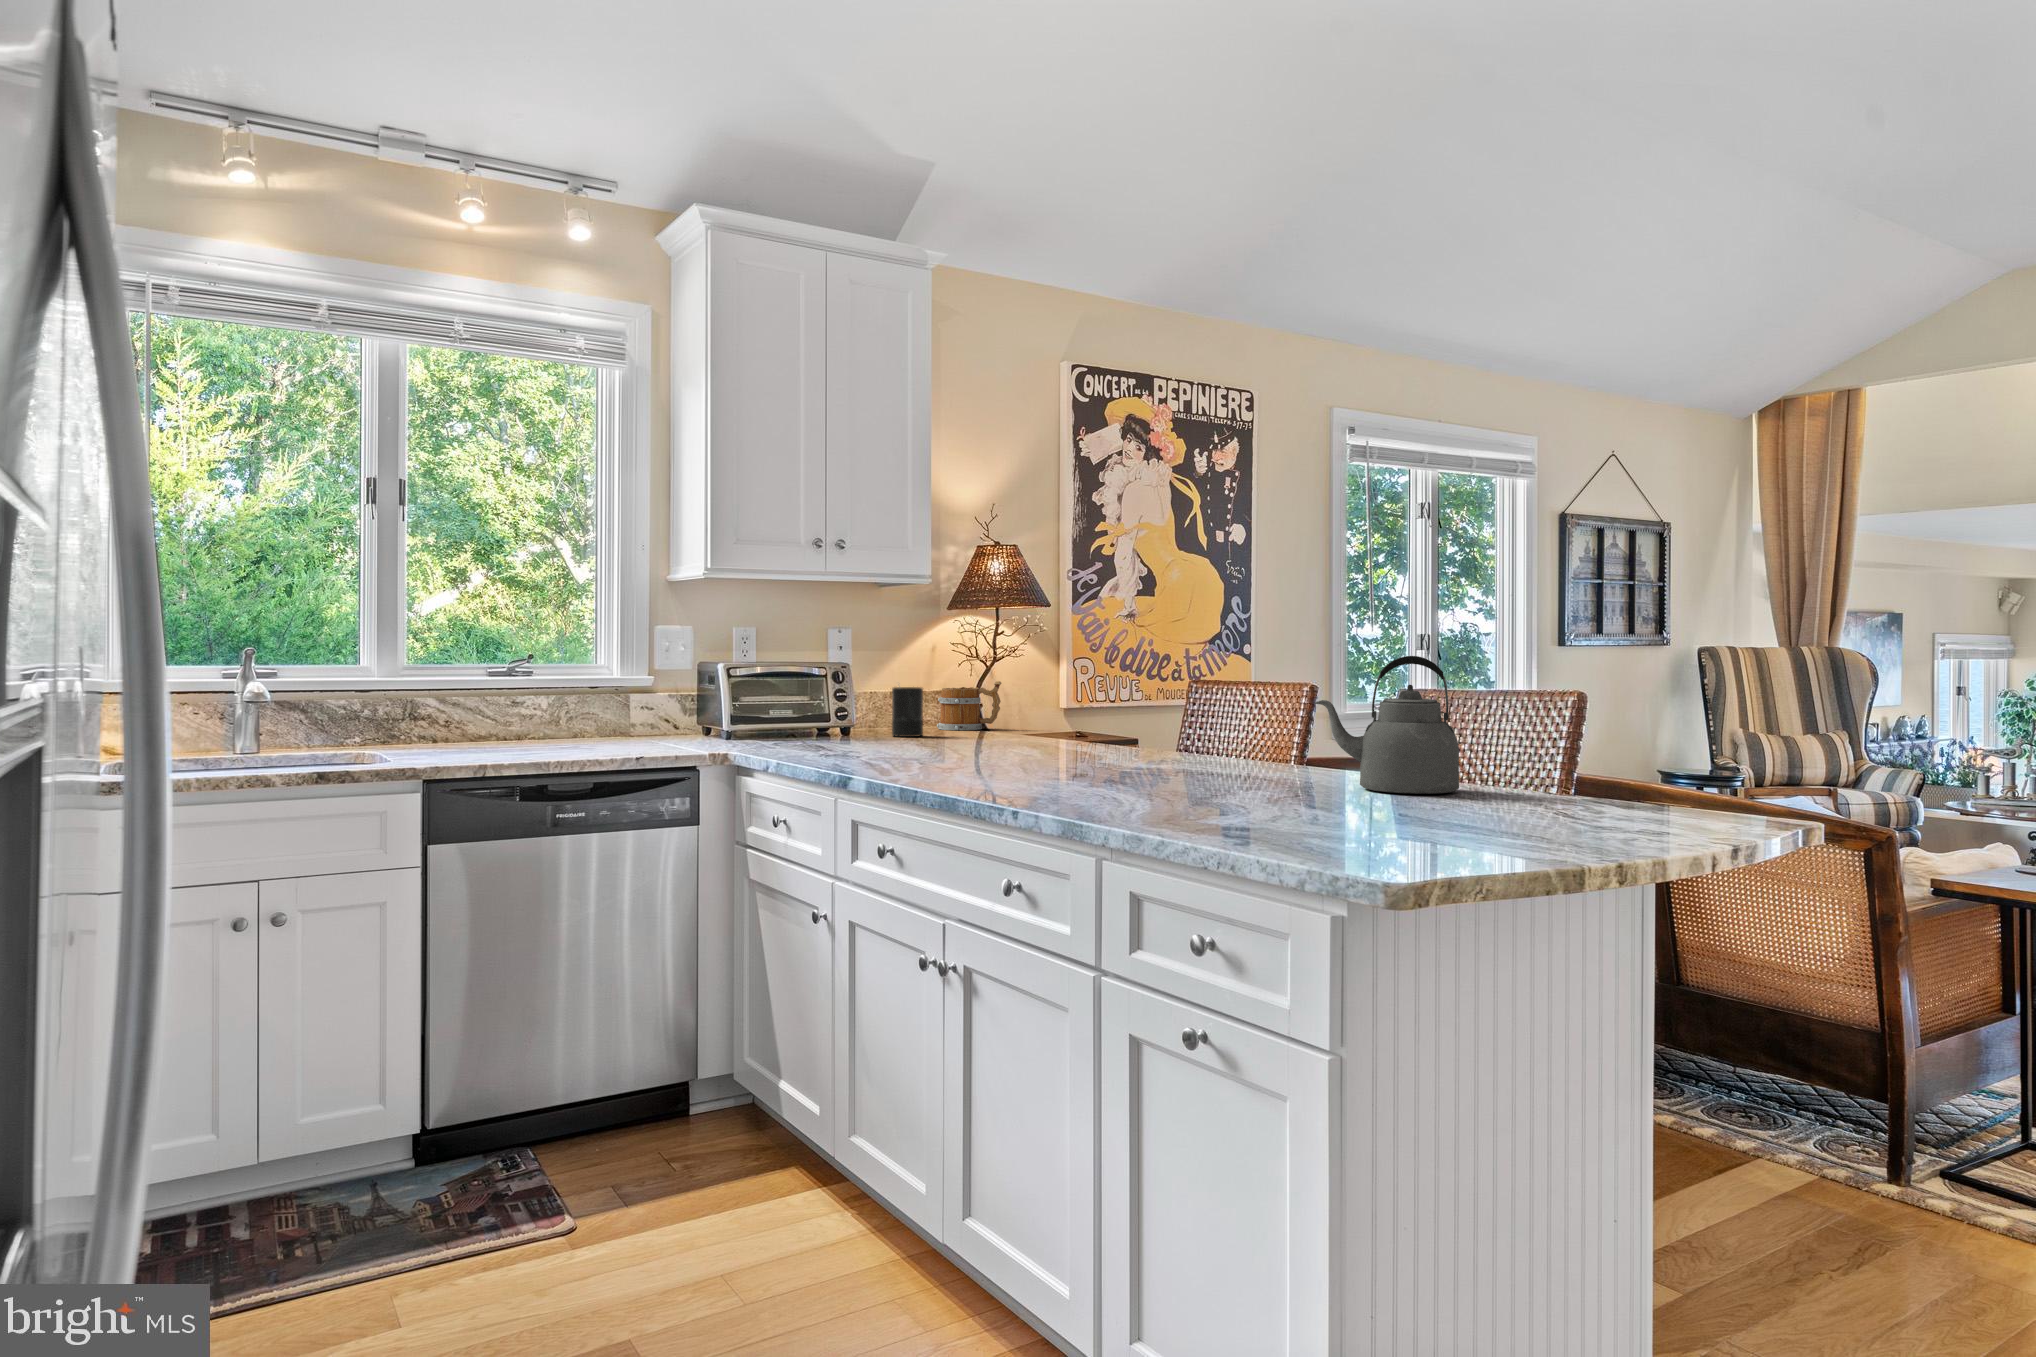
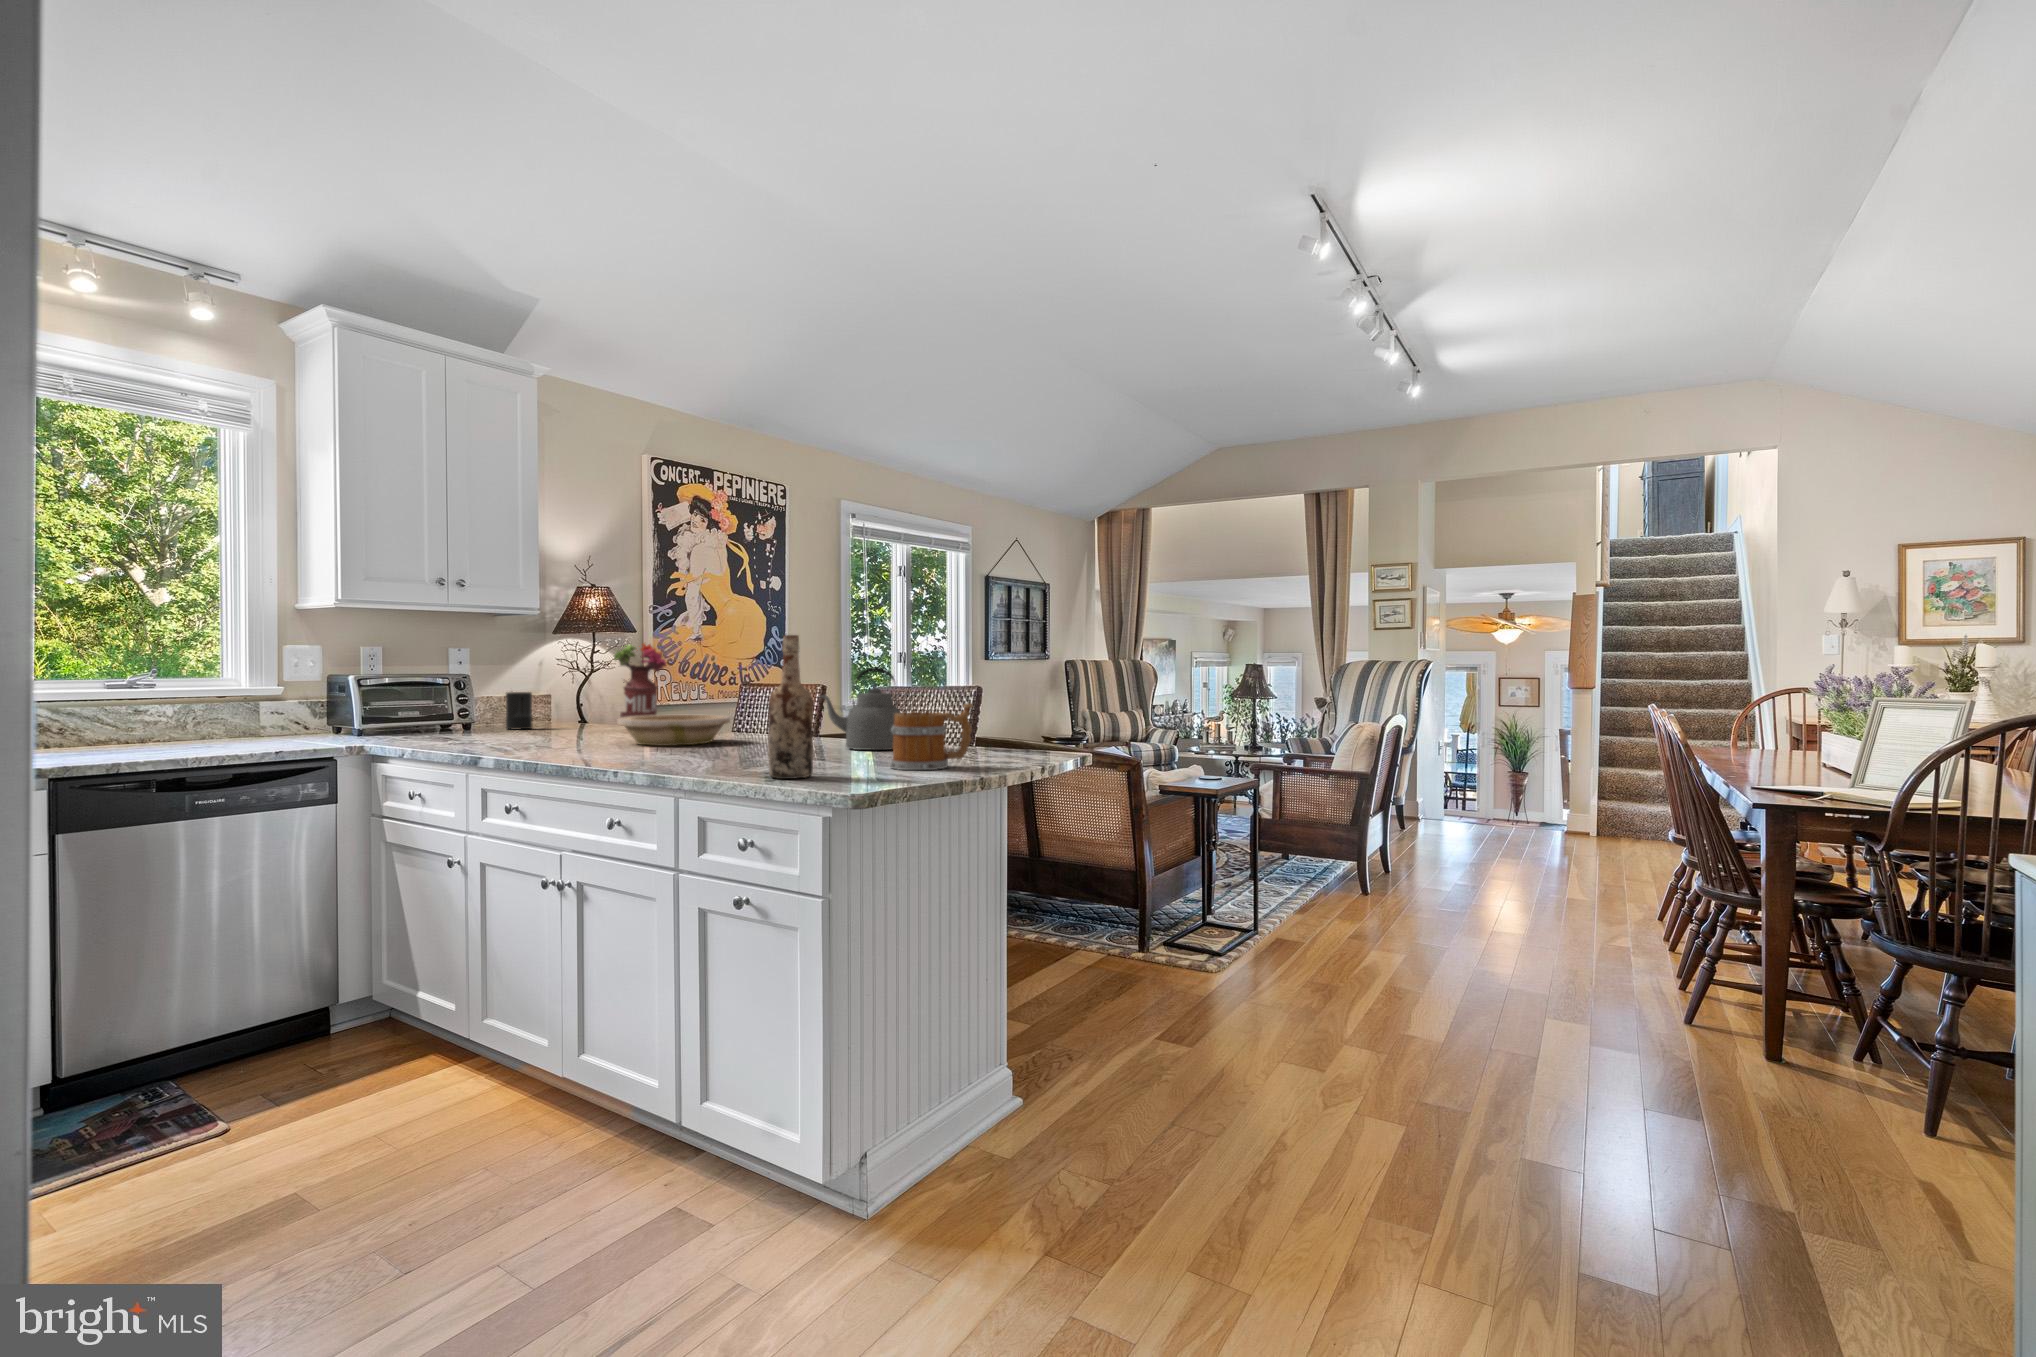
wine bottle: none [1244,600,1321,845] -> present [768,635,814,779]
flower arrangement: none [1021,621,1095,727] -> present [614,643,667,718]
mug: present [937,681,1001,730] -> present [890,704,973,770]
bowl: none [1023,724,1179,770] -> present [618,715,730,746]

